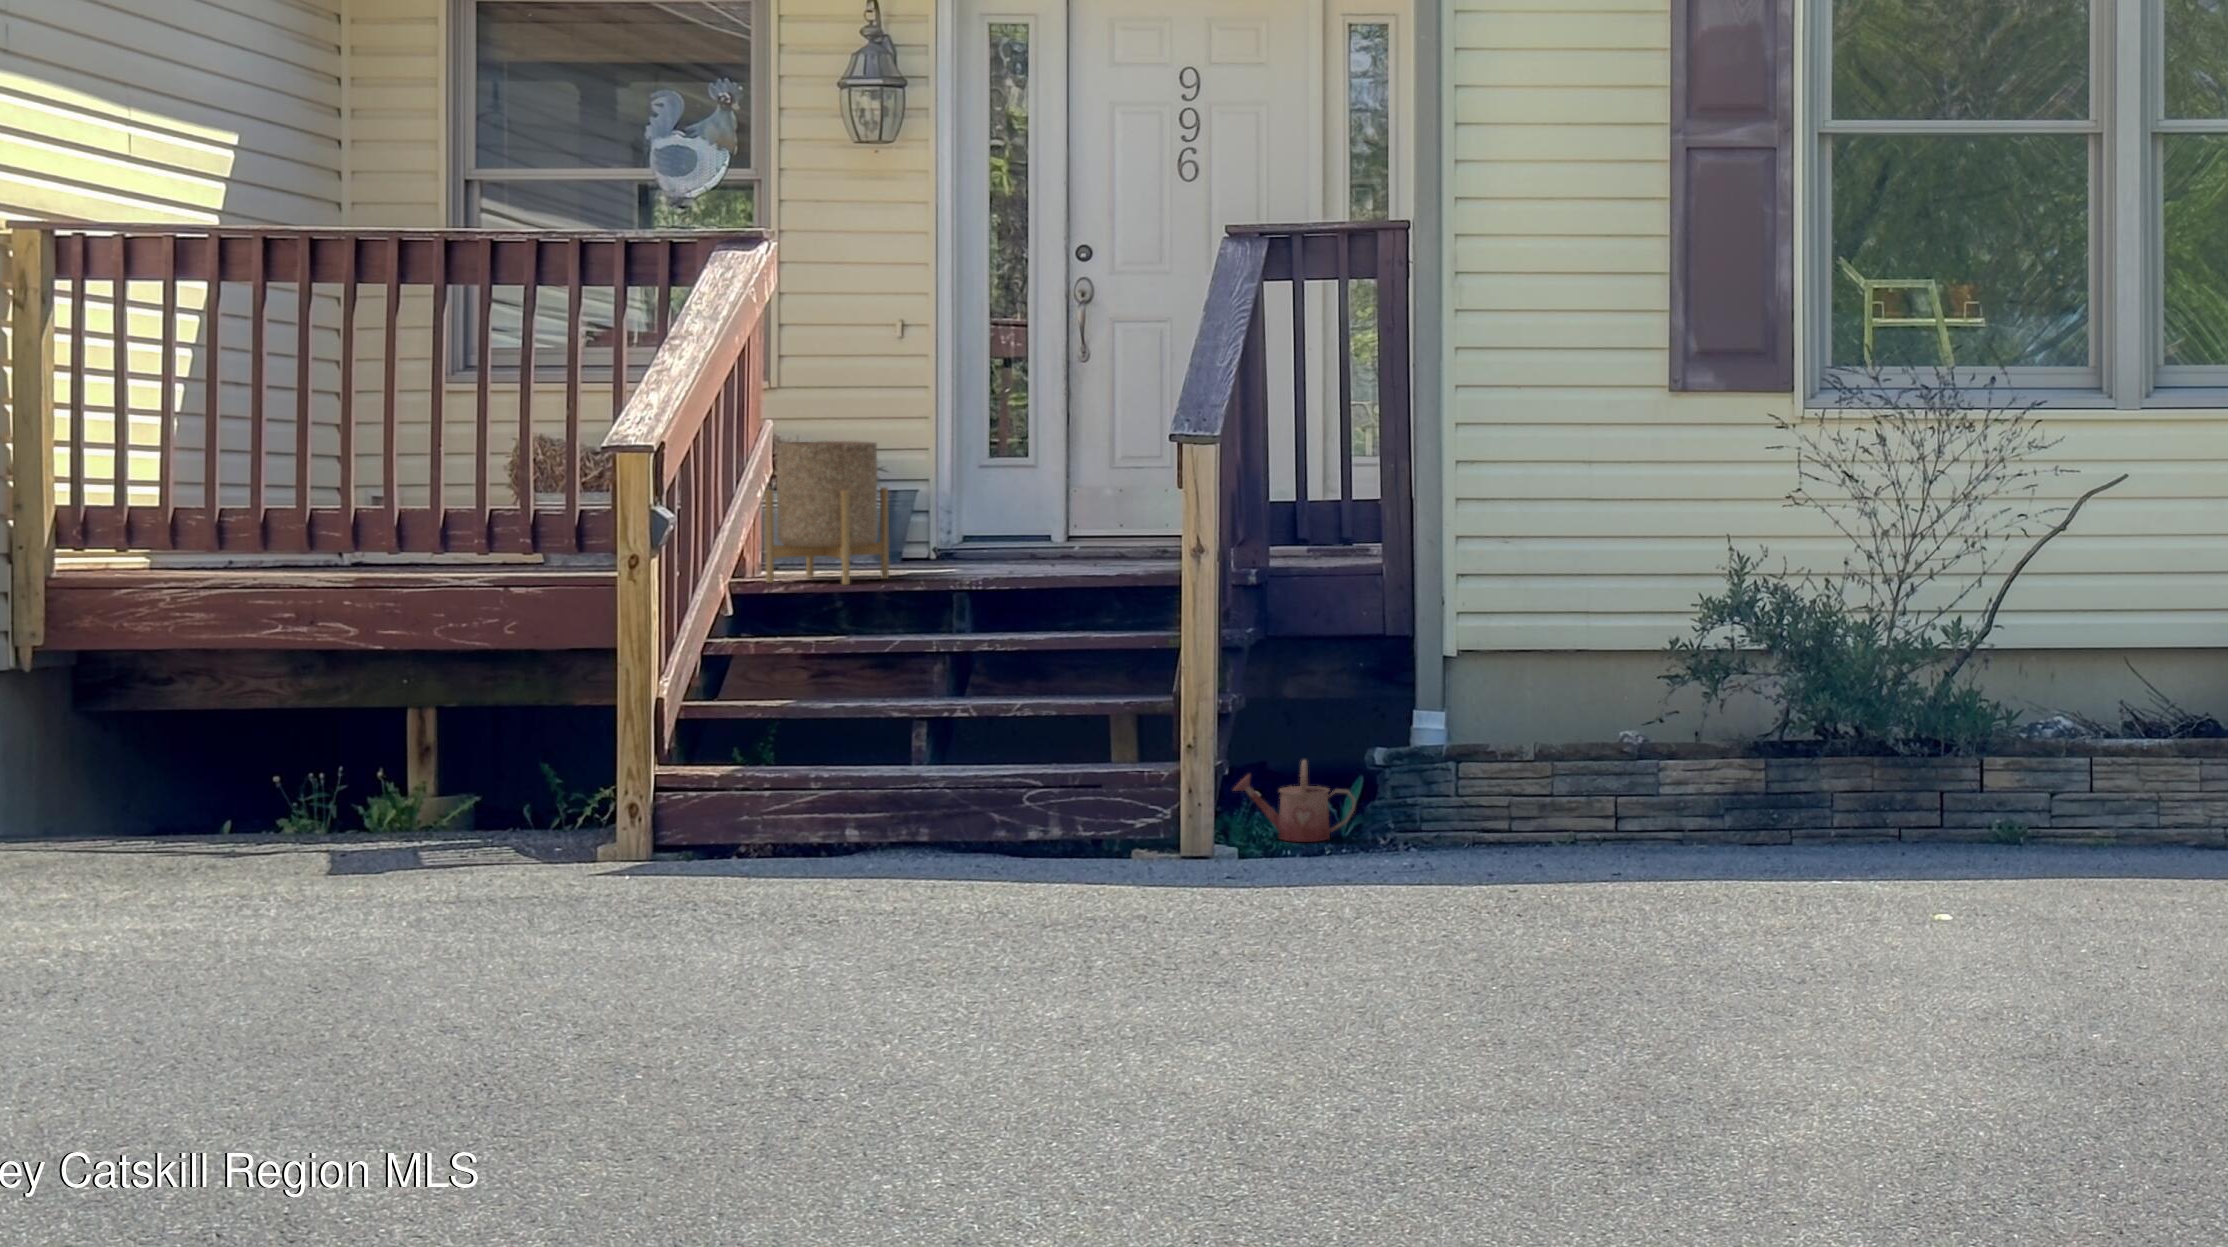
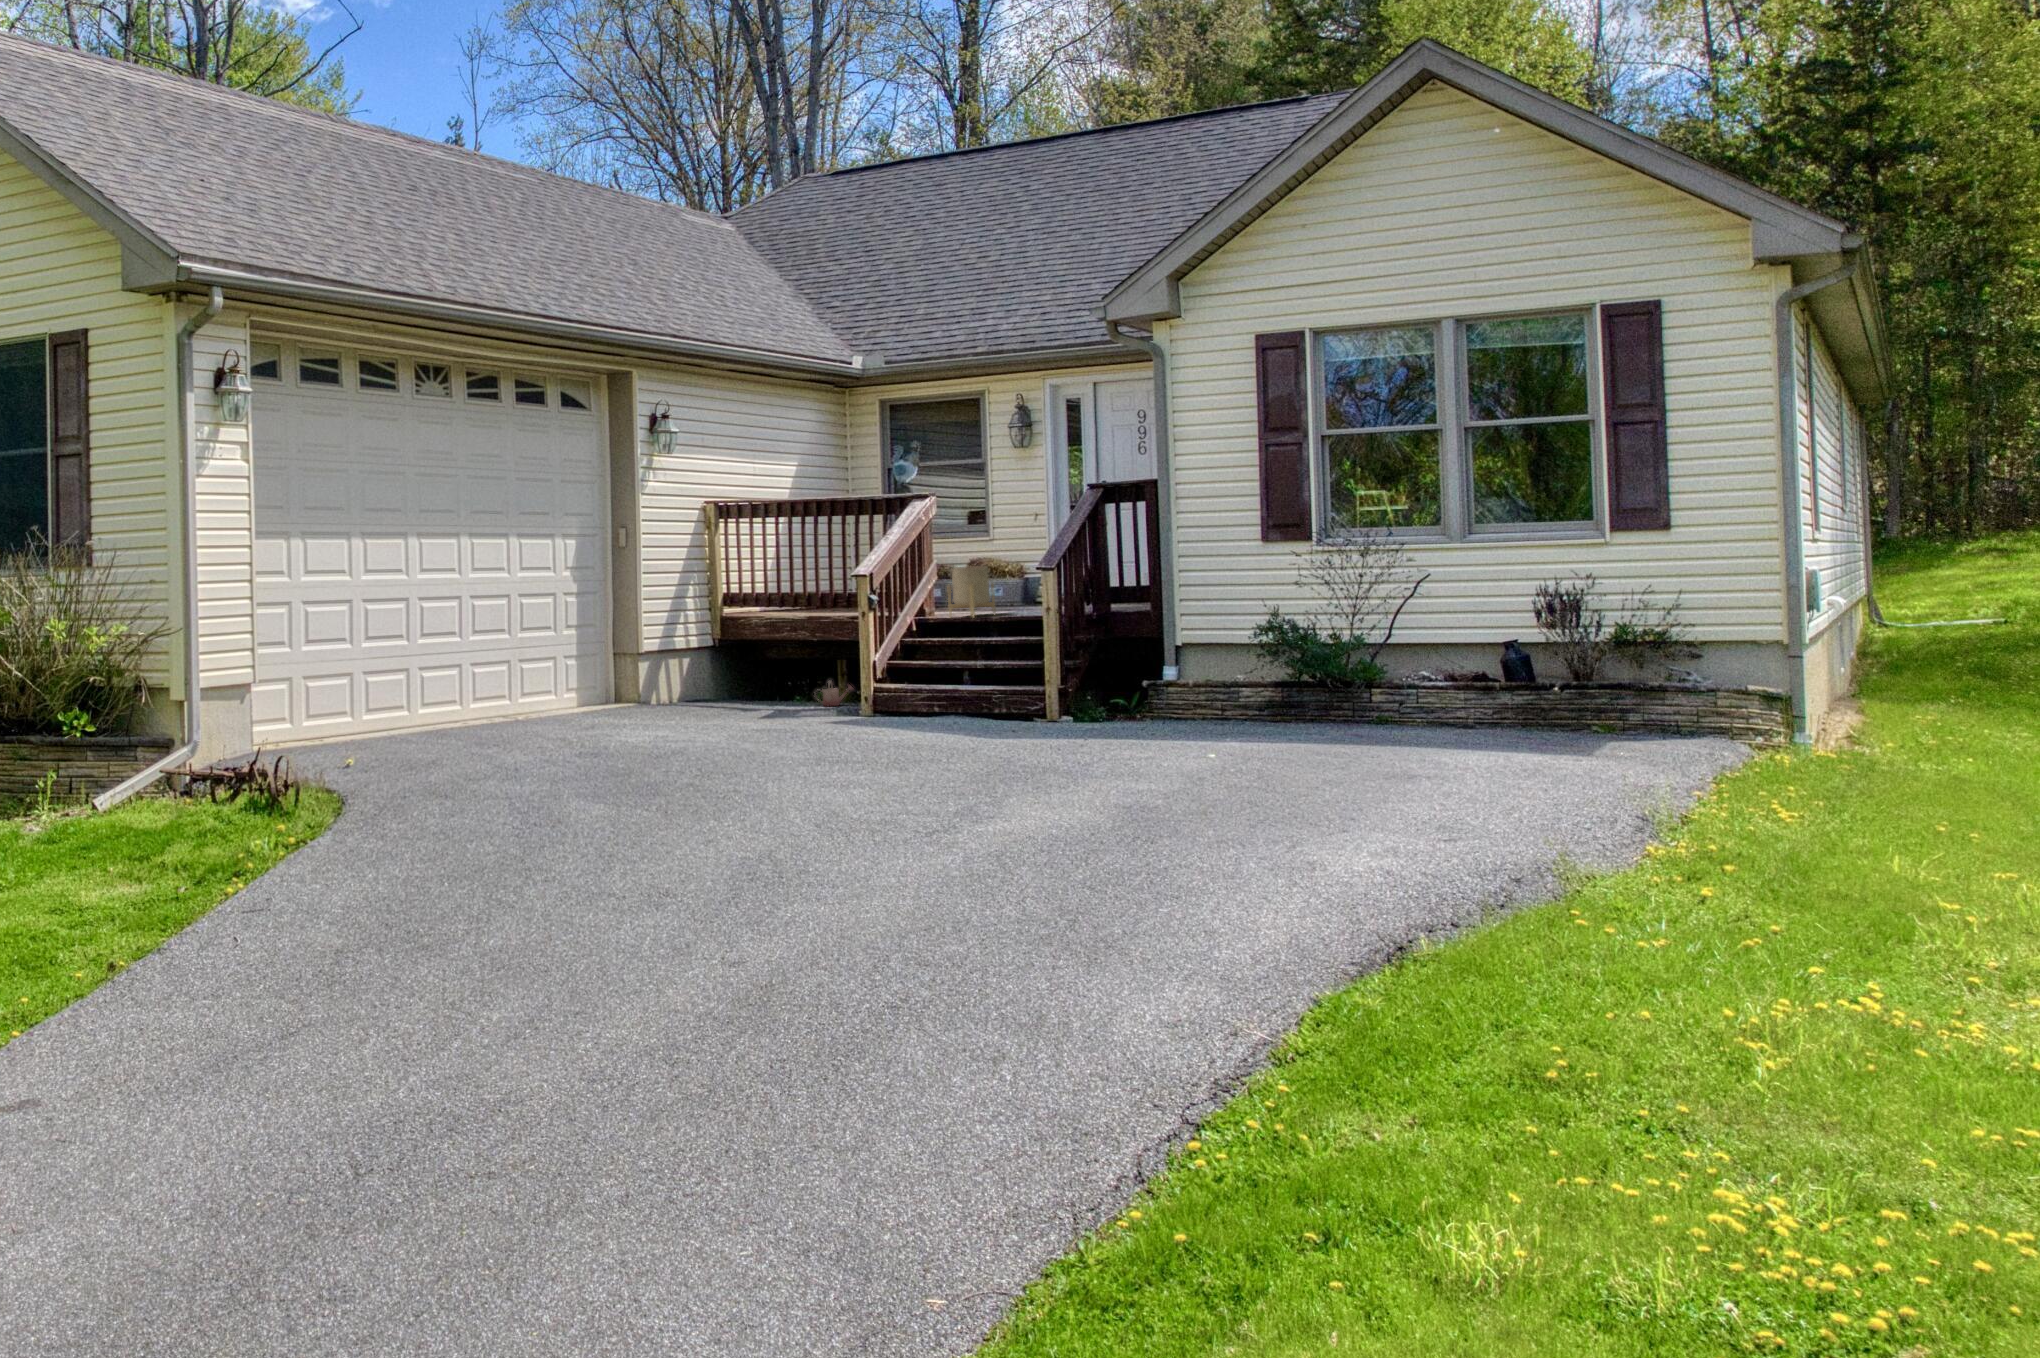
watering can: present [1233,760,1355,842] -> present [818,681,852,706]

